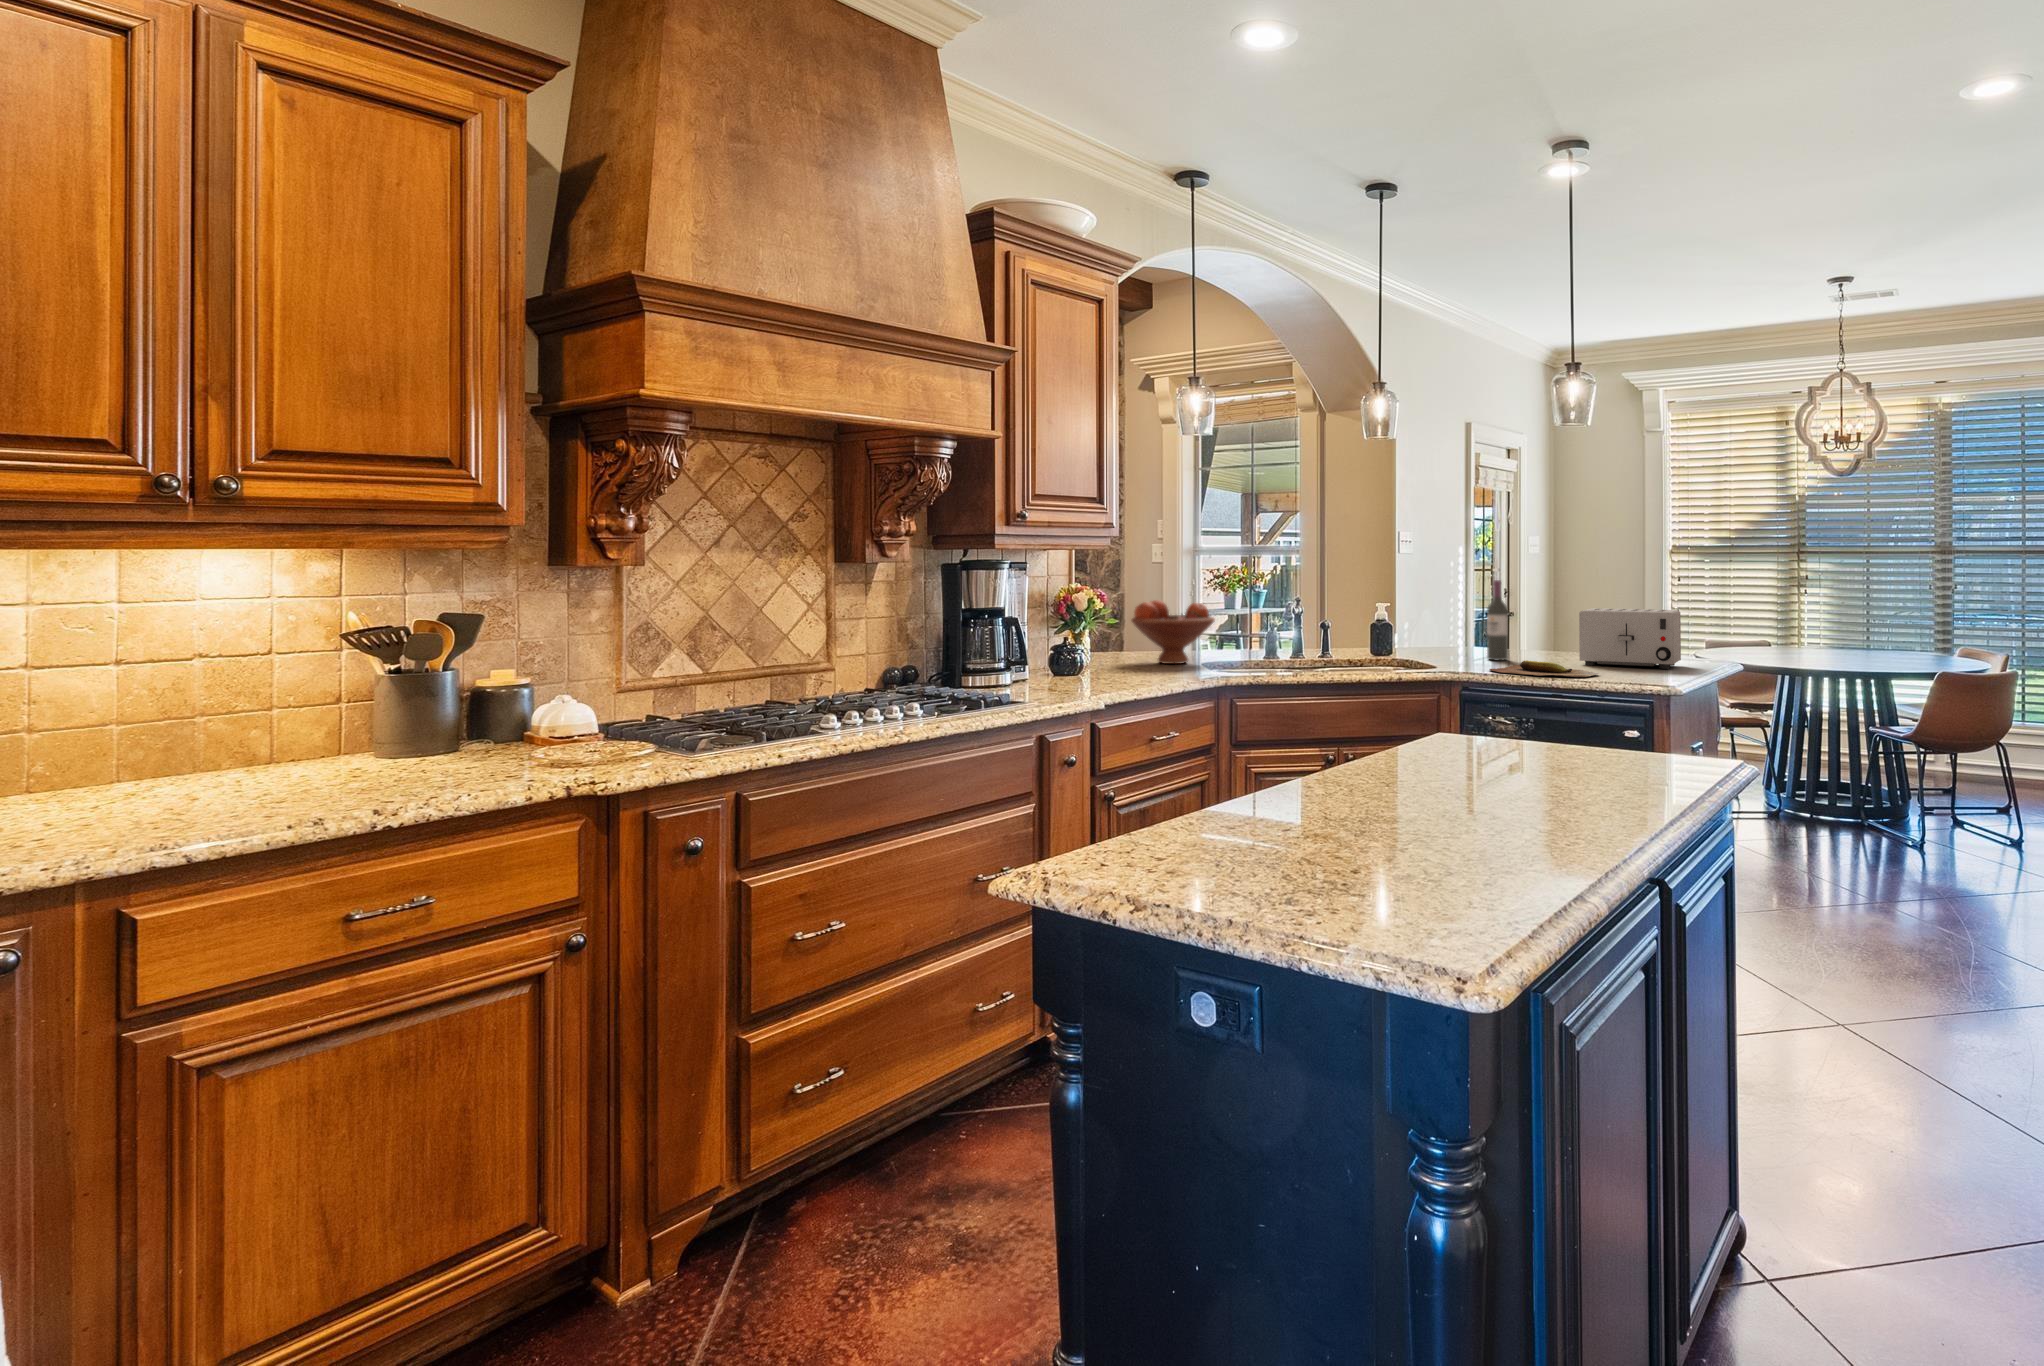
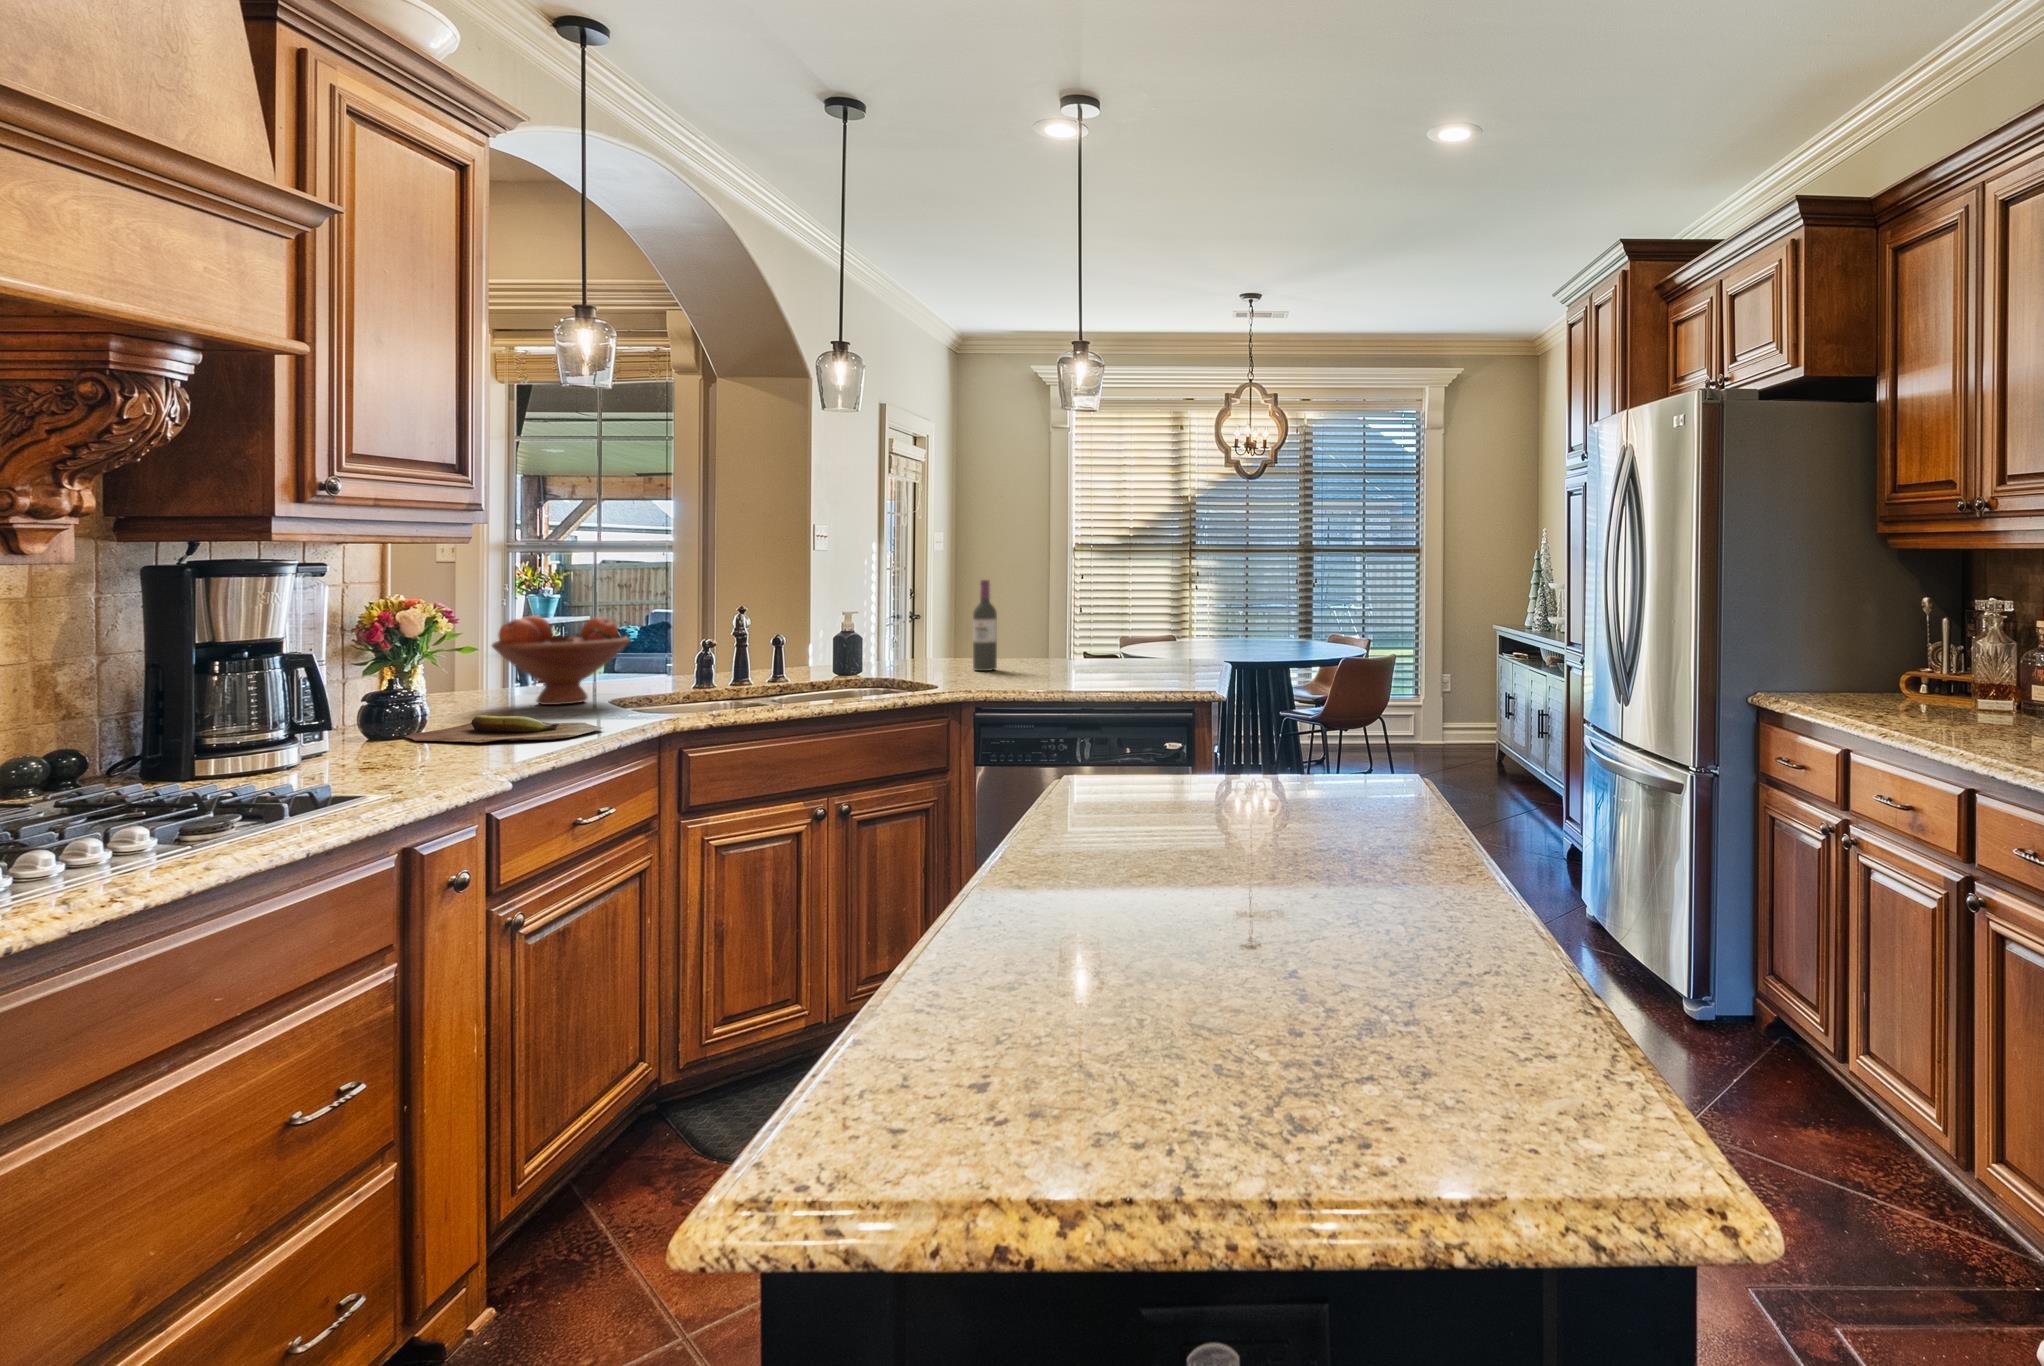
toaster: present [1579,608,1681,669] -> none [1077,608,1174,670]
cutting board: present [1489,660,1599,677] -> present [405,715,602,742]

